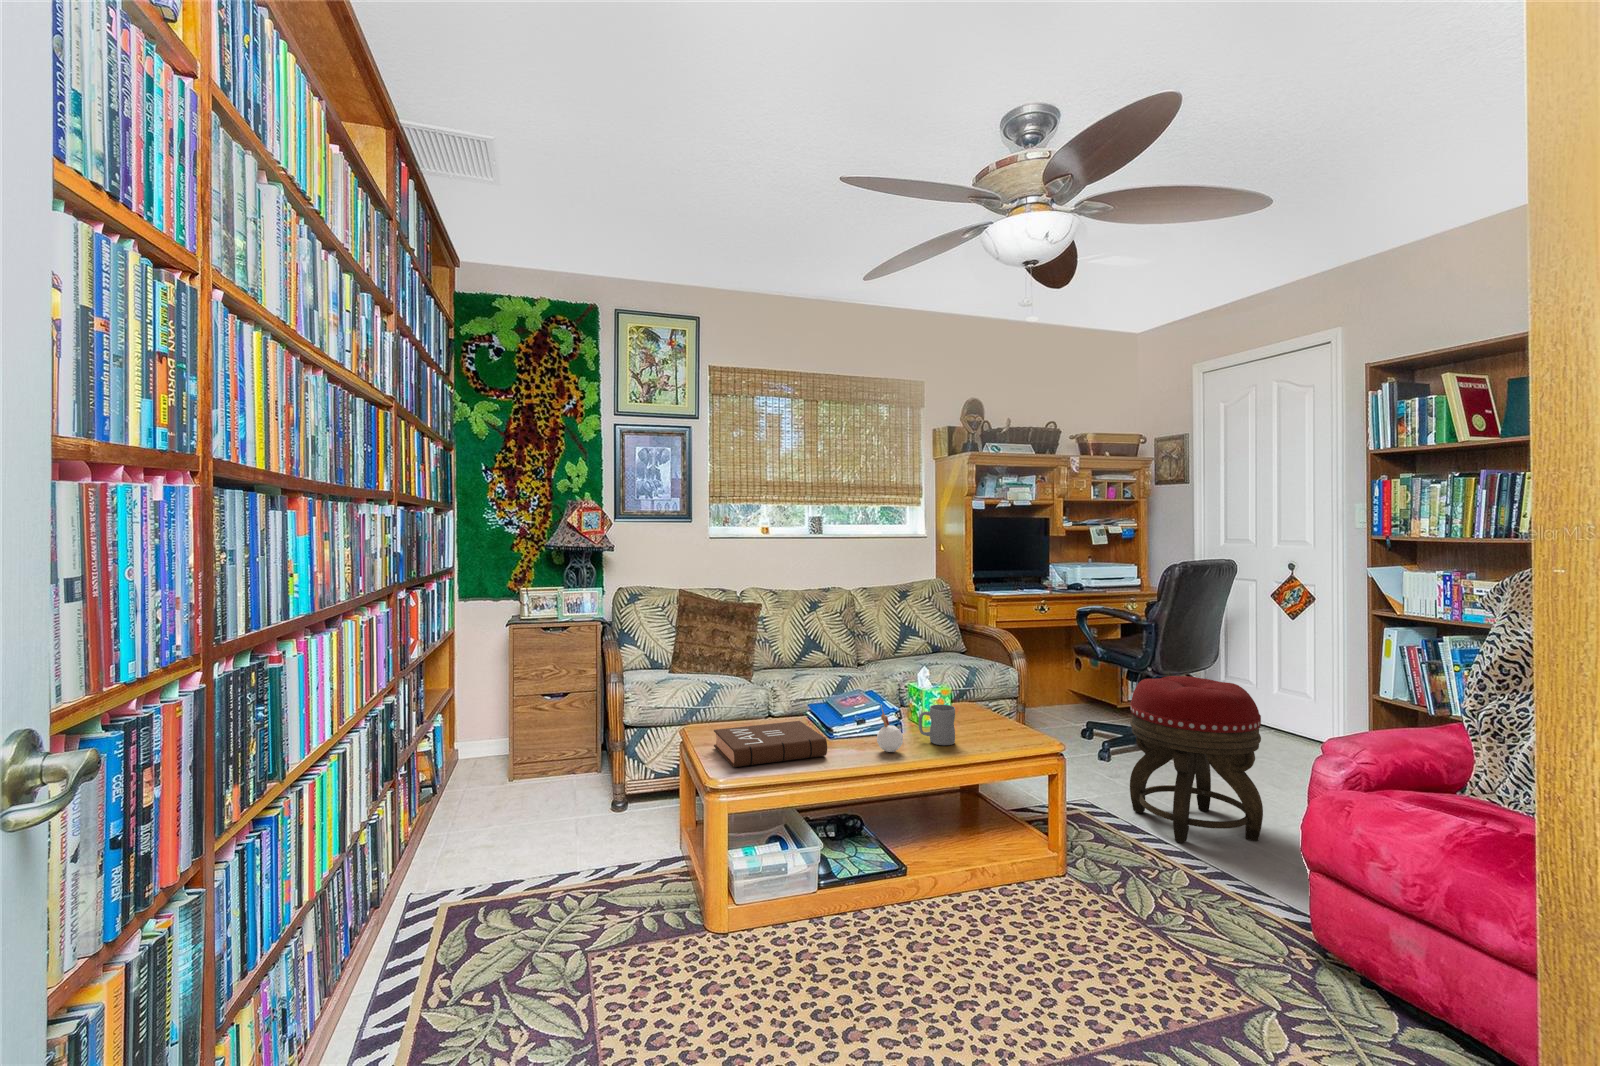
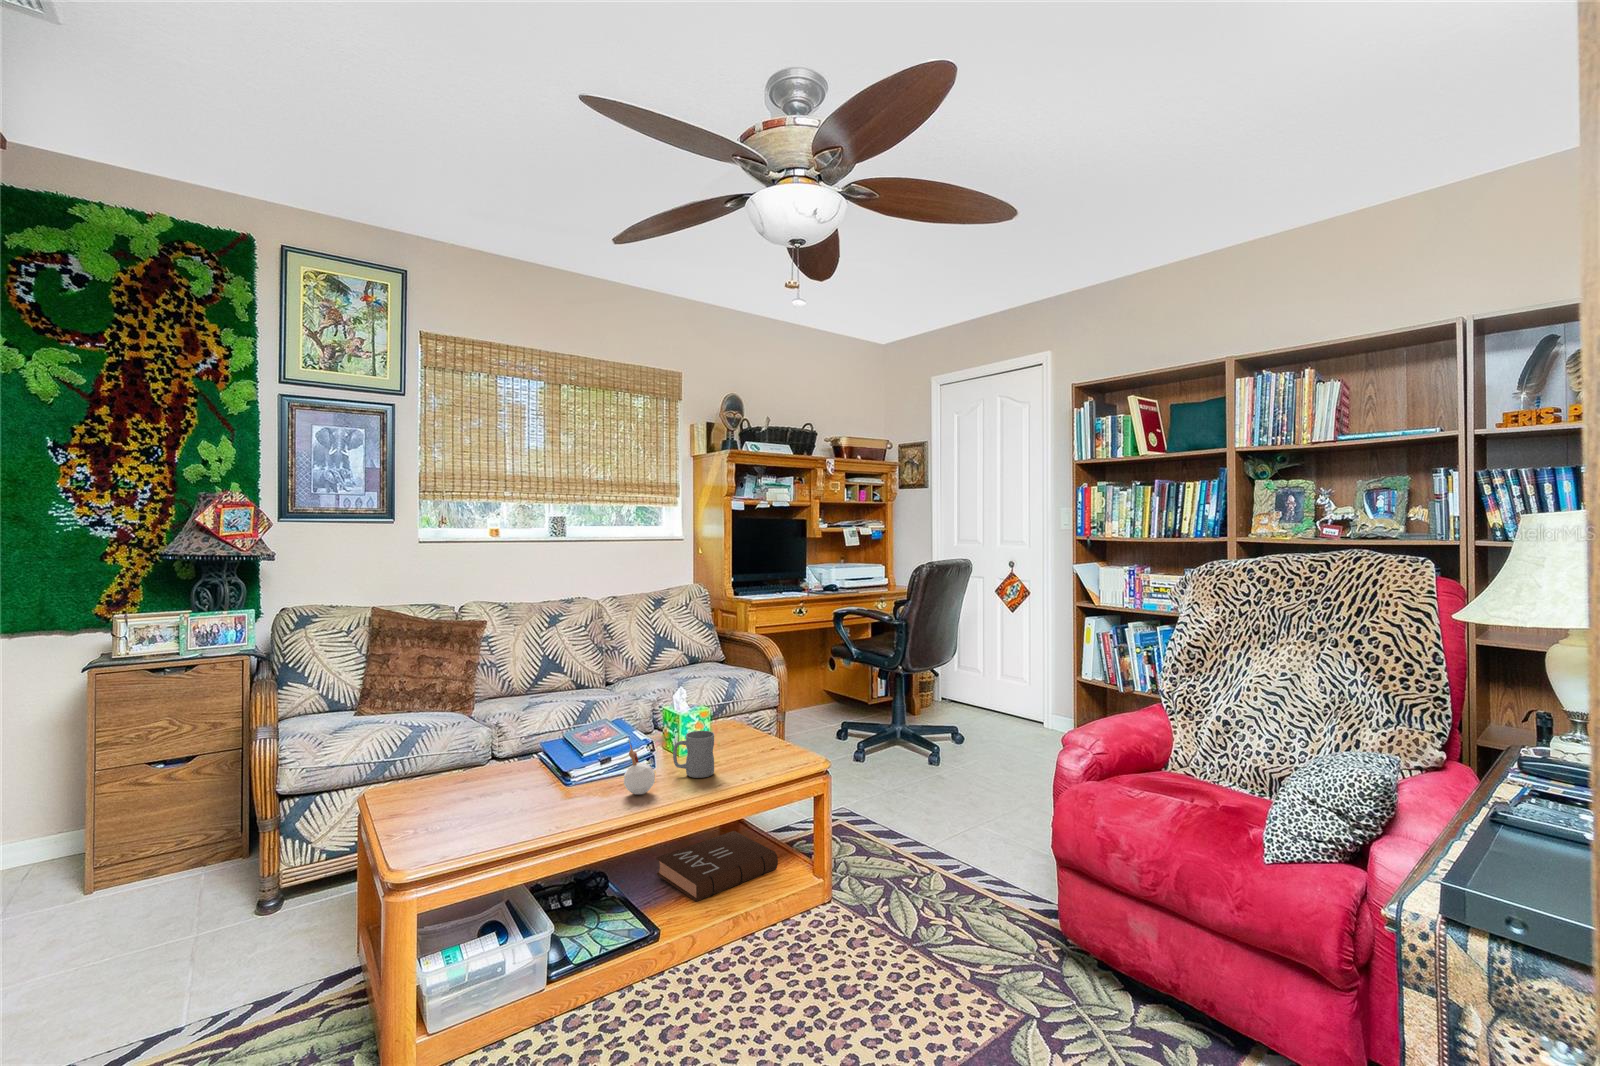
footstool: present [1130,676,1263,843] -> none [886,676,1003,844]
book: present [714,721,827,767] -> present [656,831,778,901]

